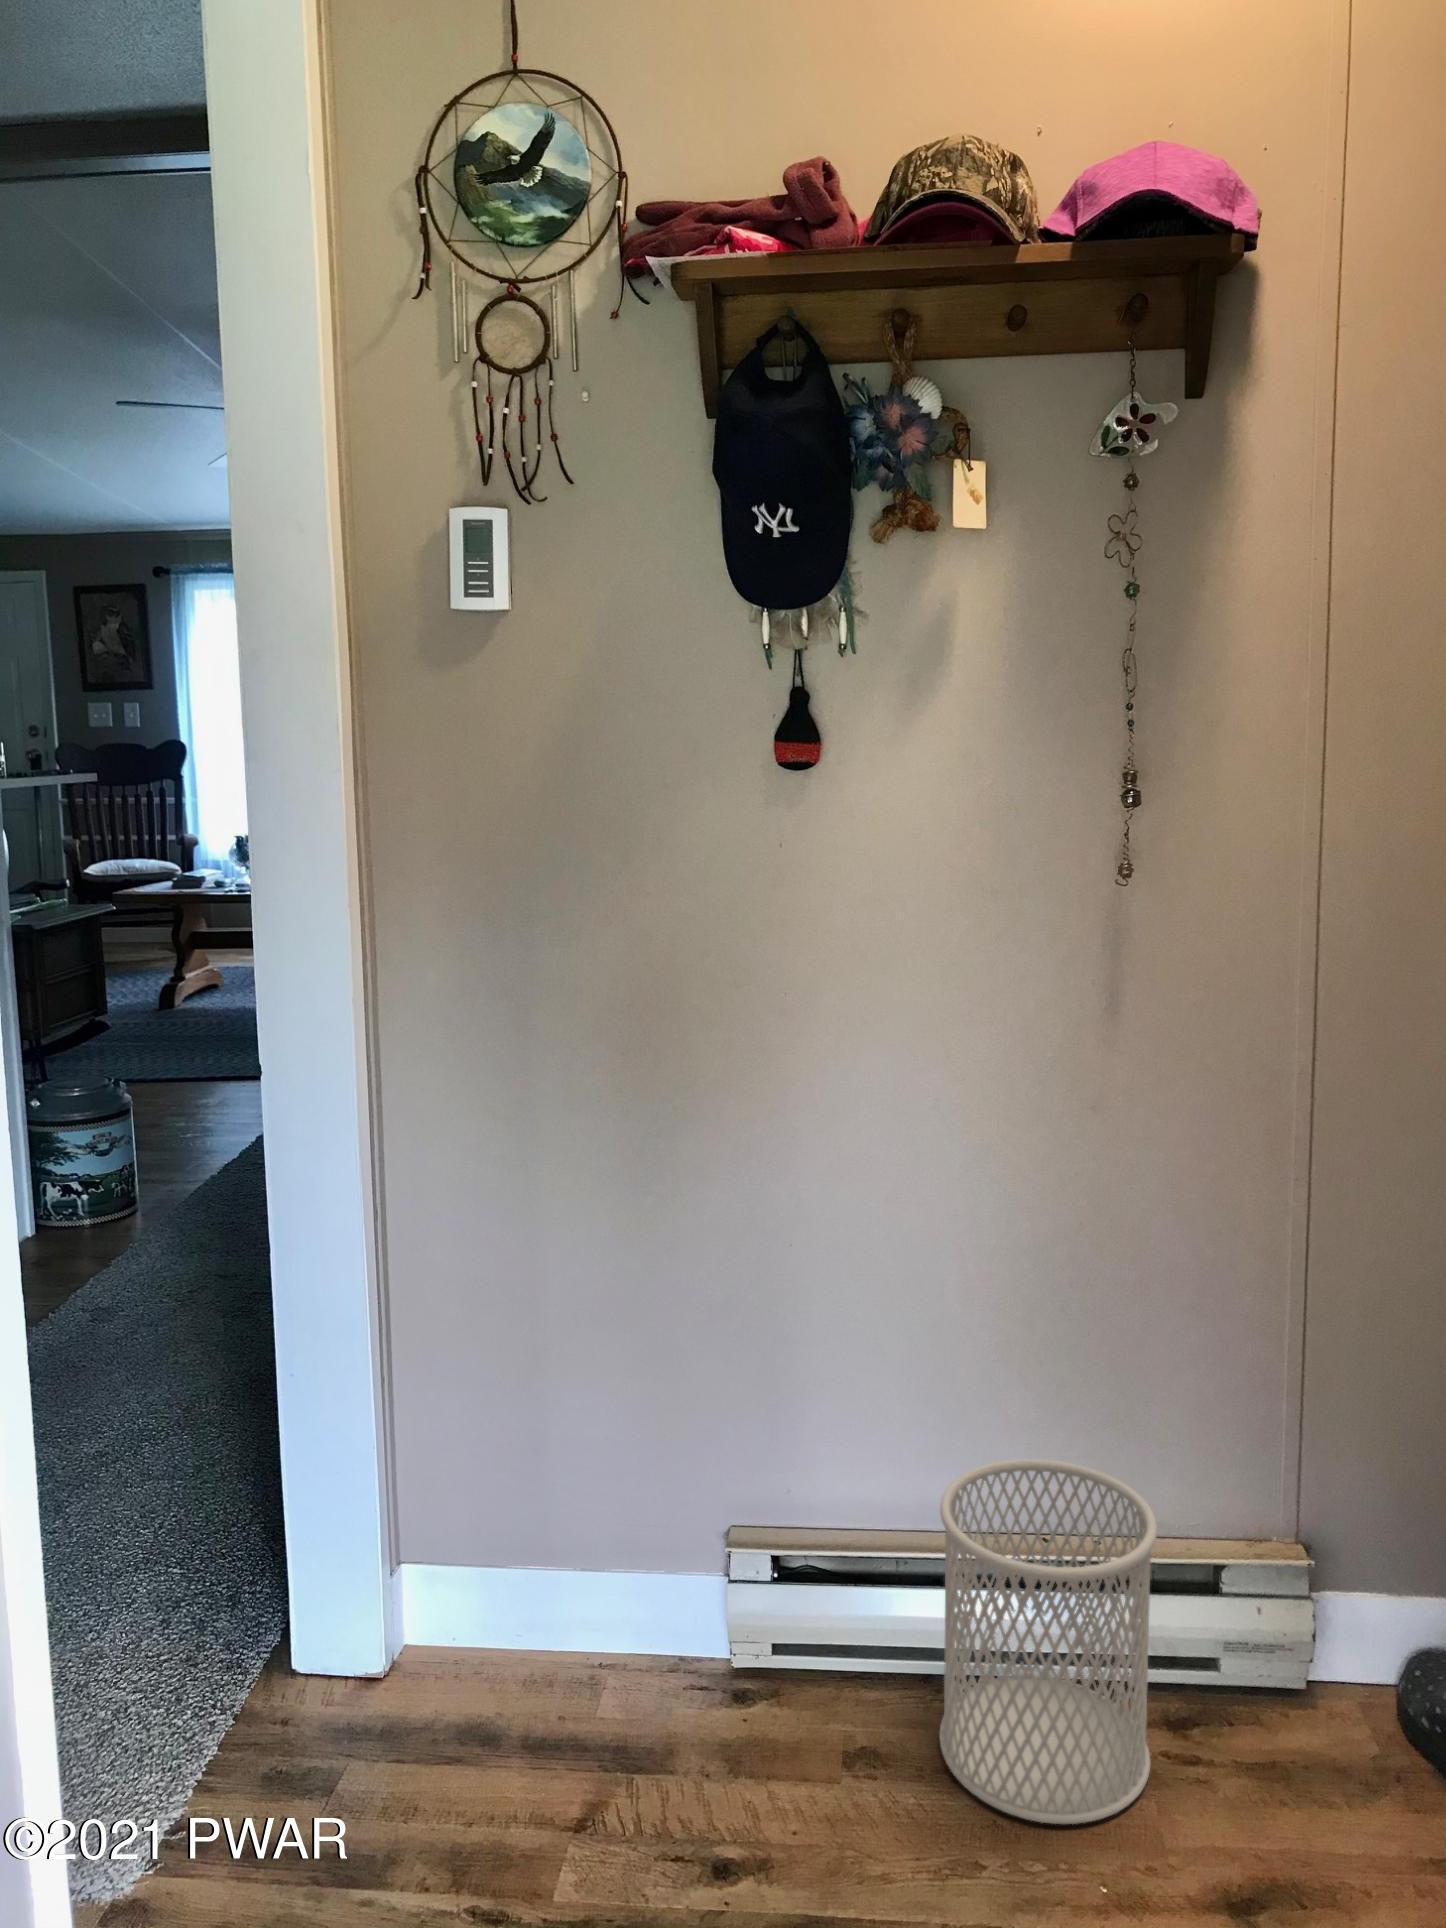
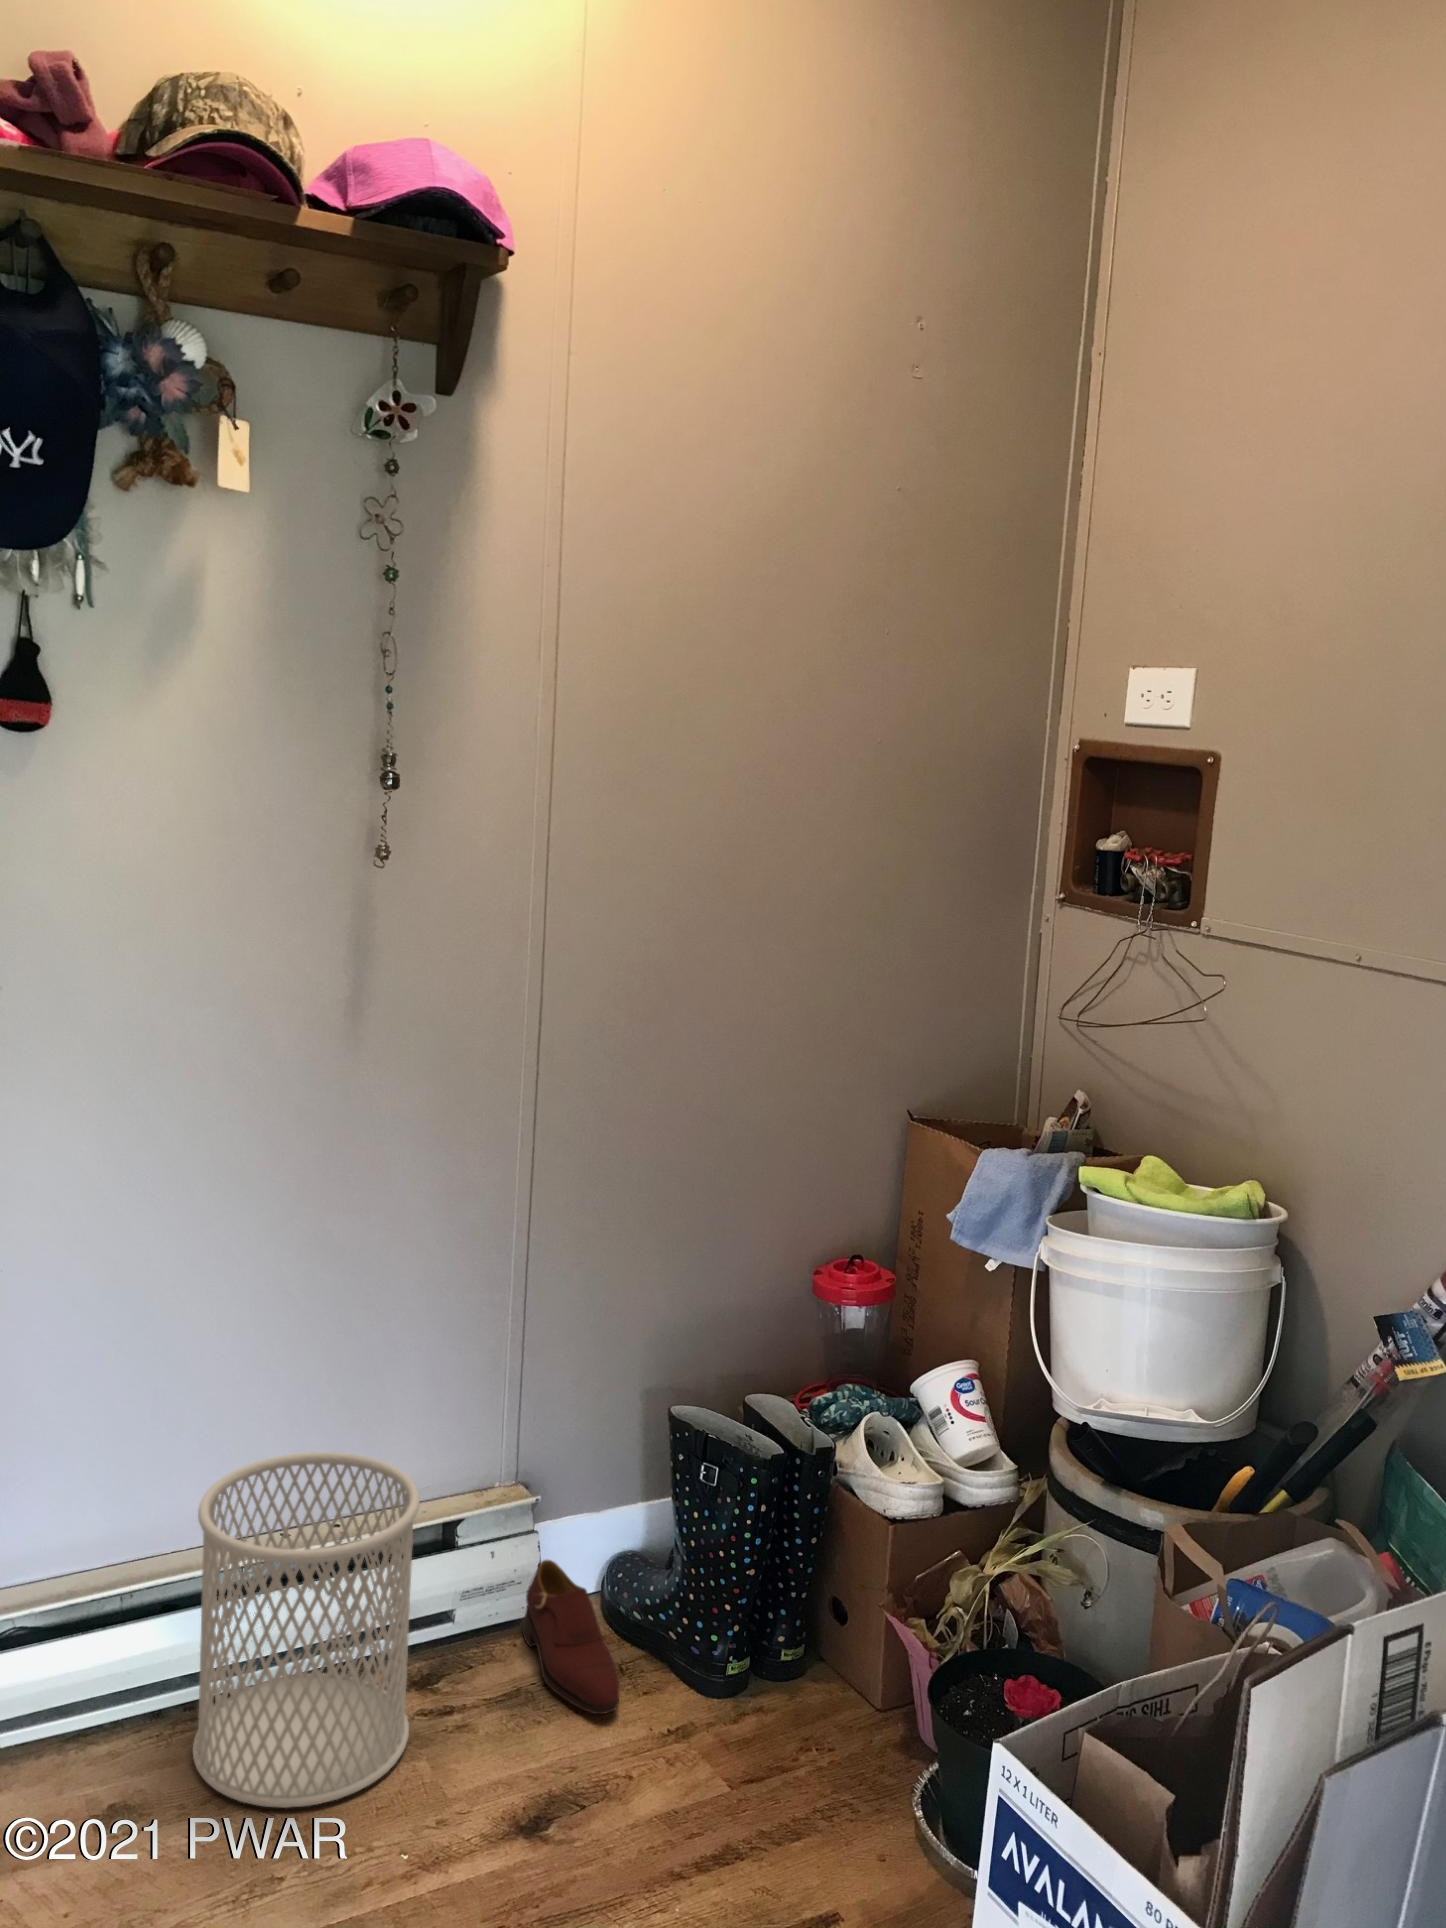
shoe: none [1295,1630,1392,1830] -> present [523,1560,619,1714]

